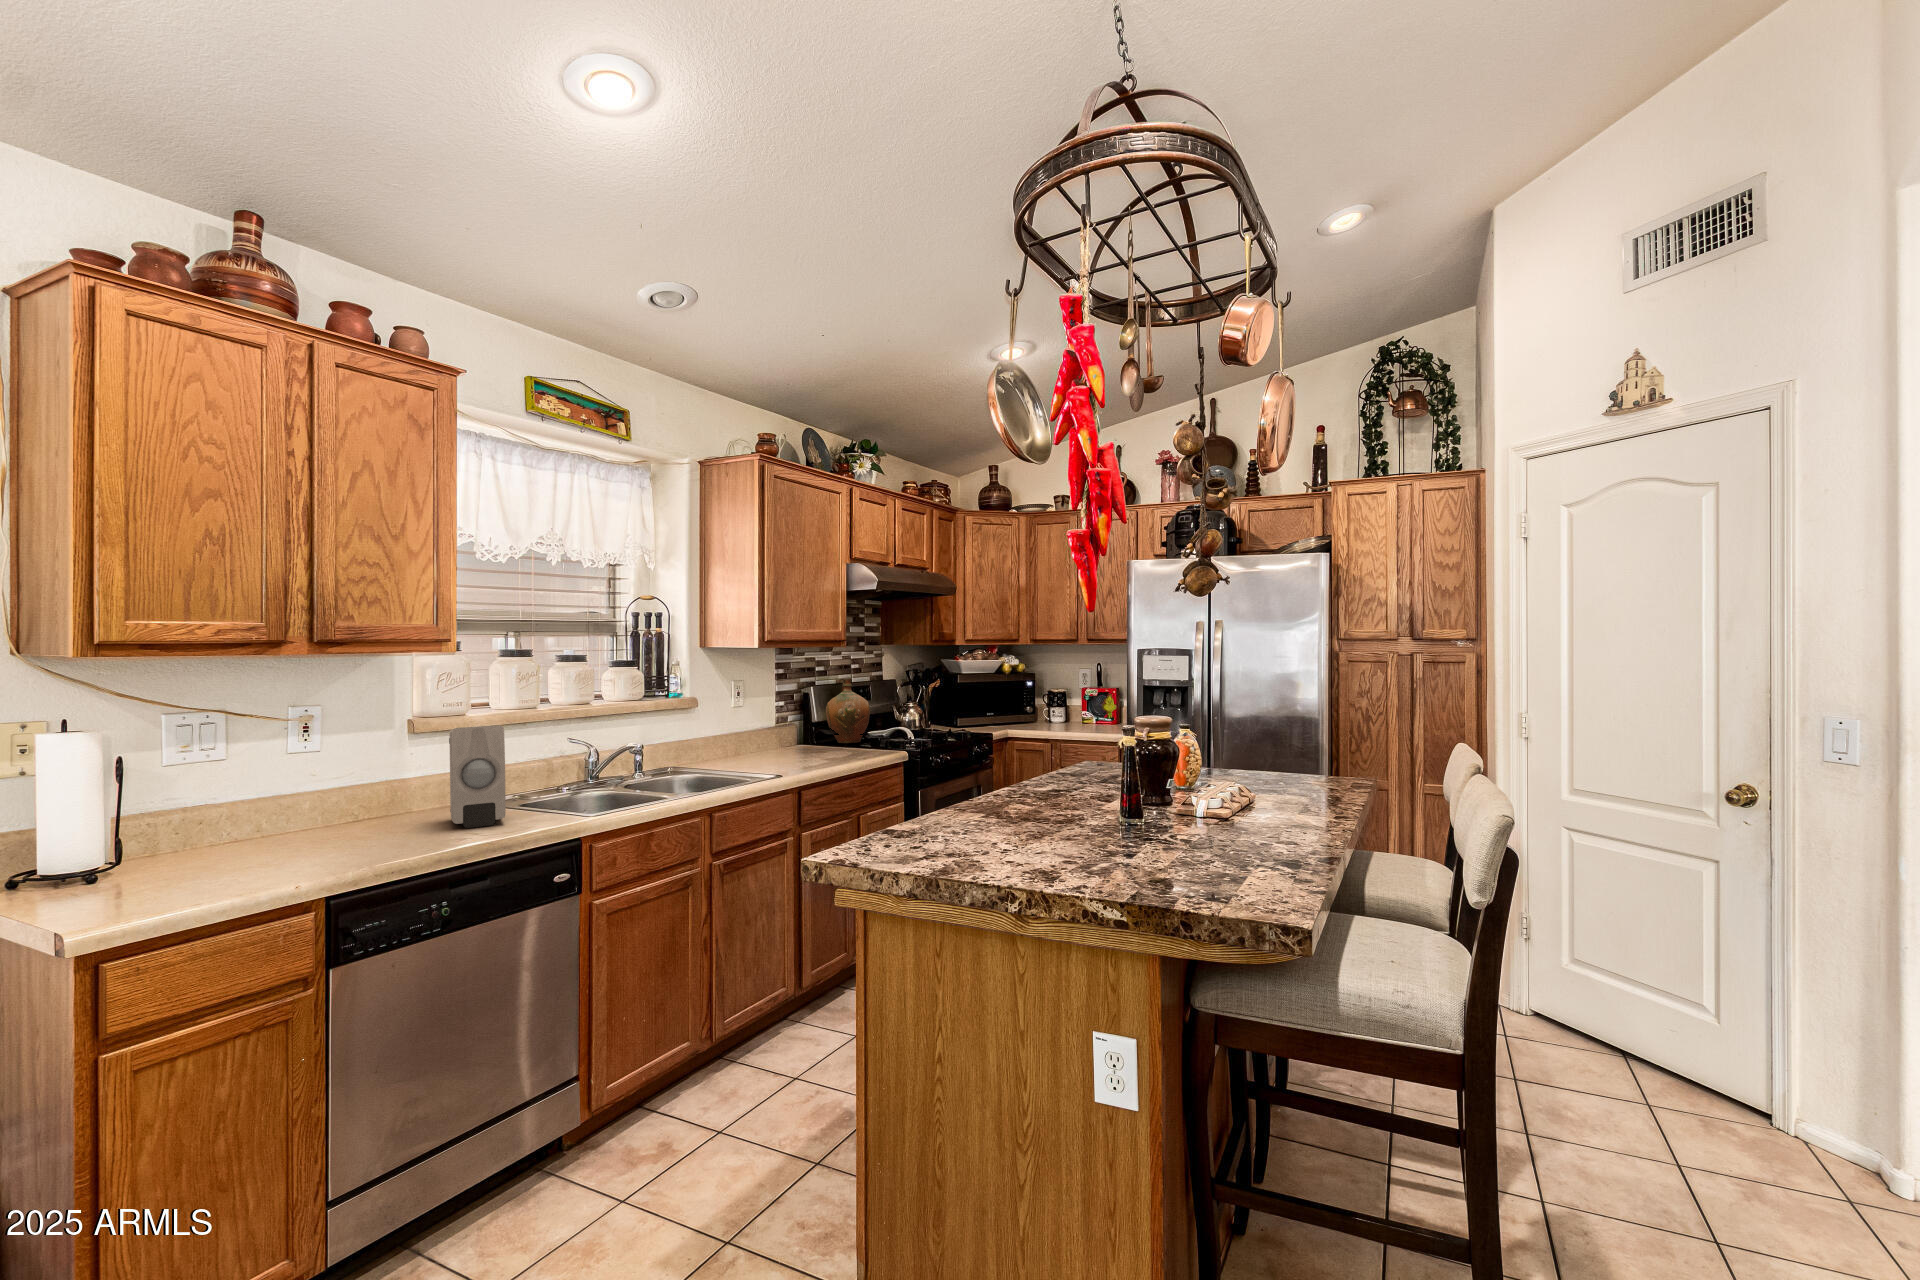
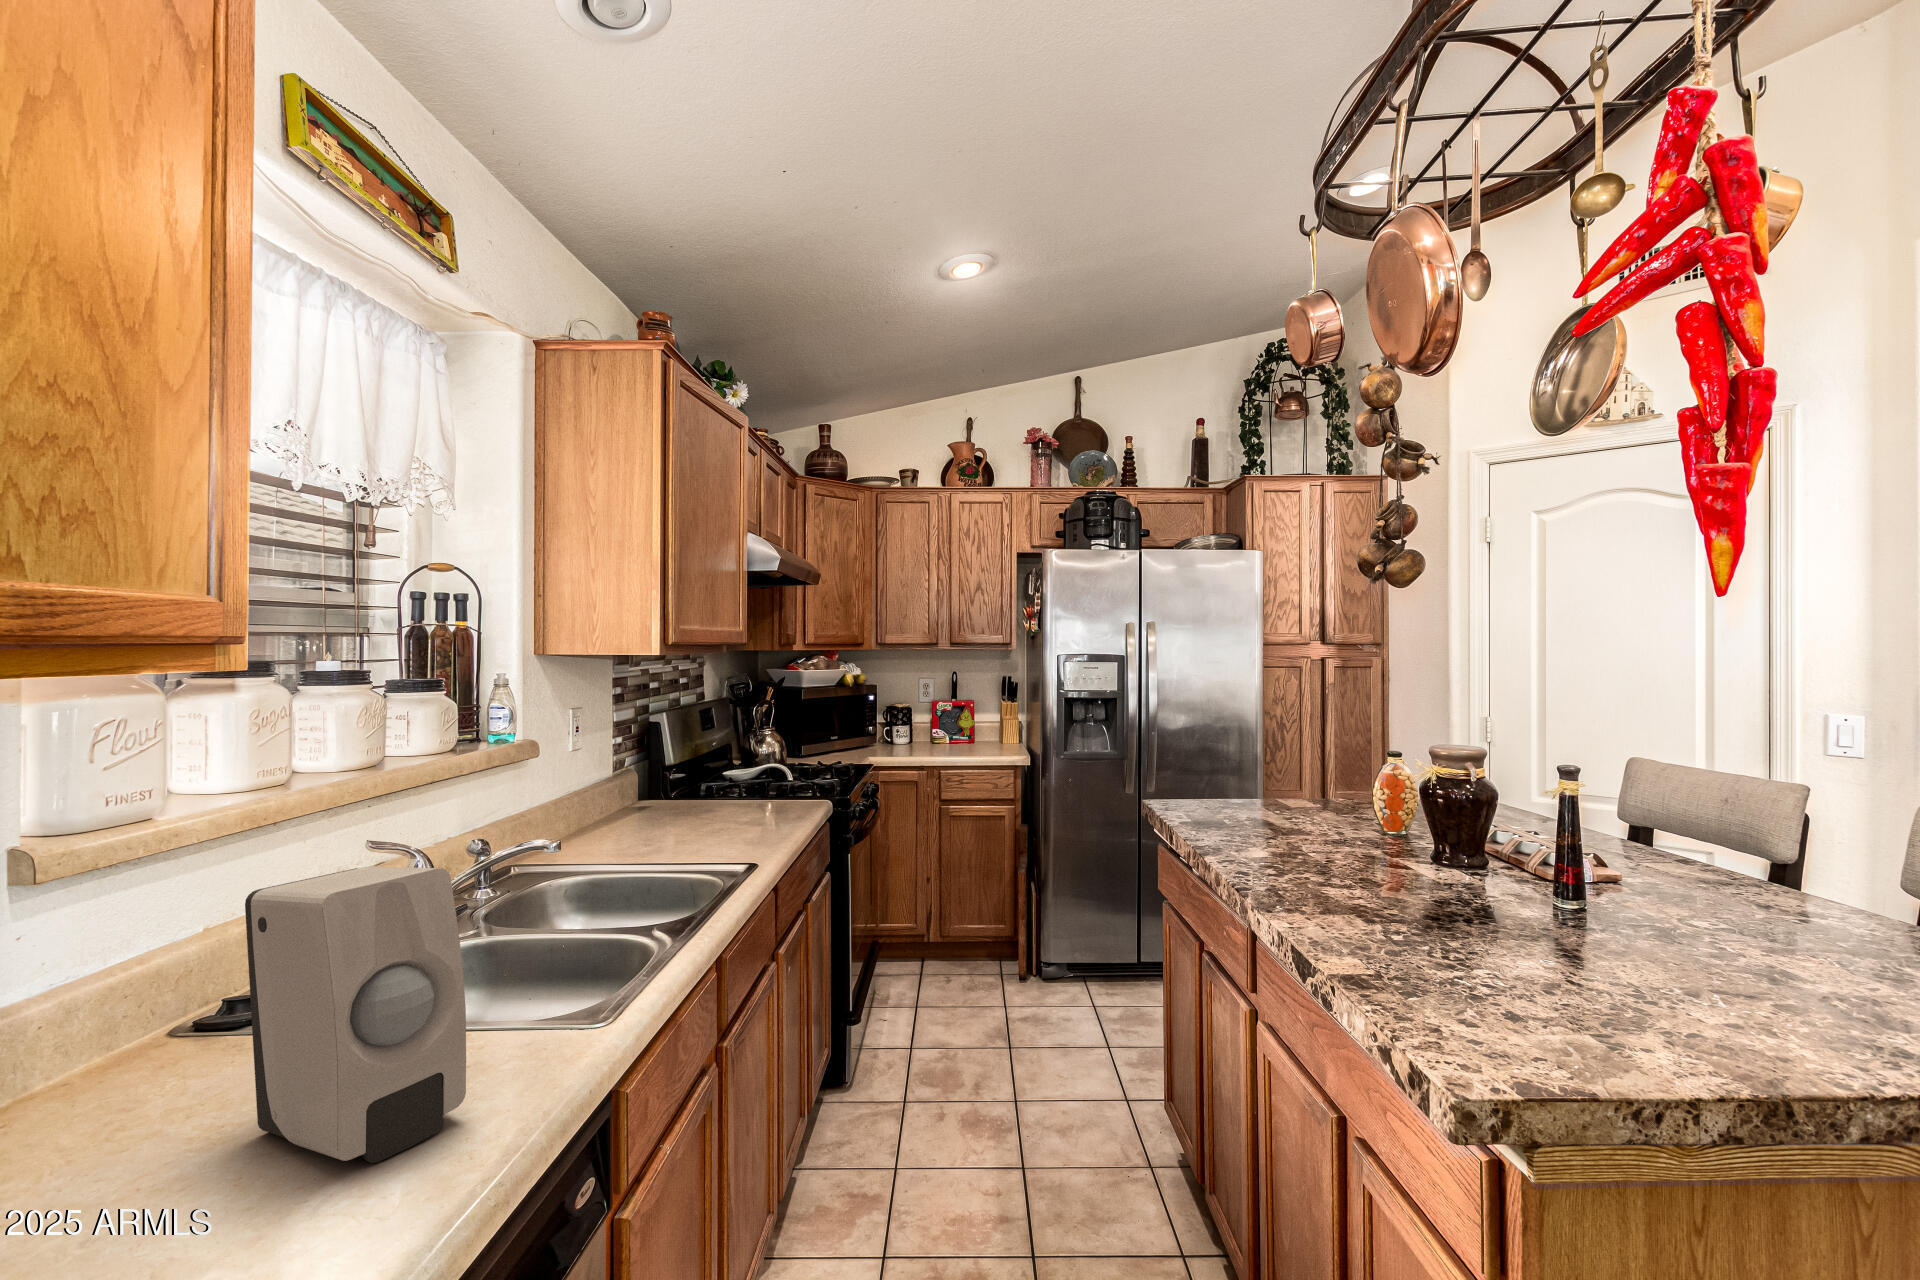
ceramic jug: present [826,679,870,743] -> none [691,701,763,798]

